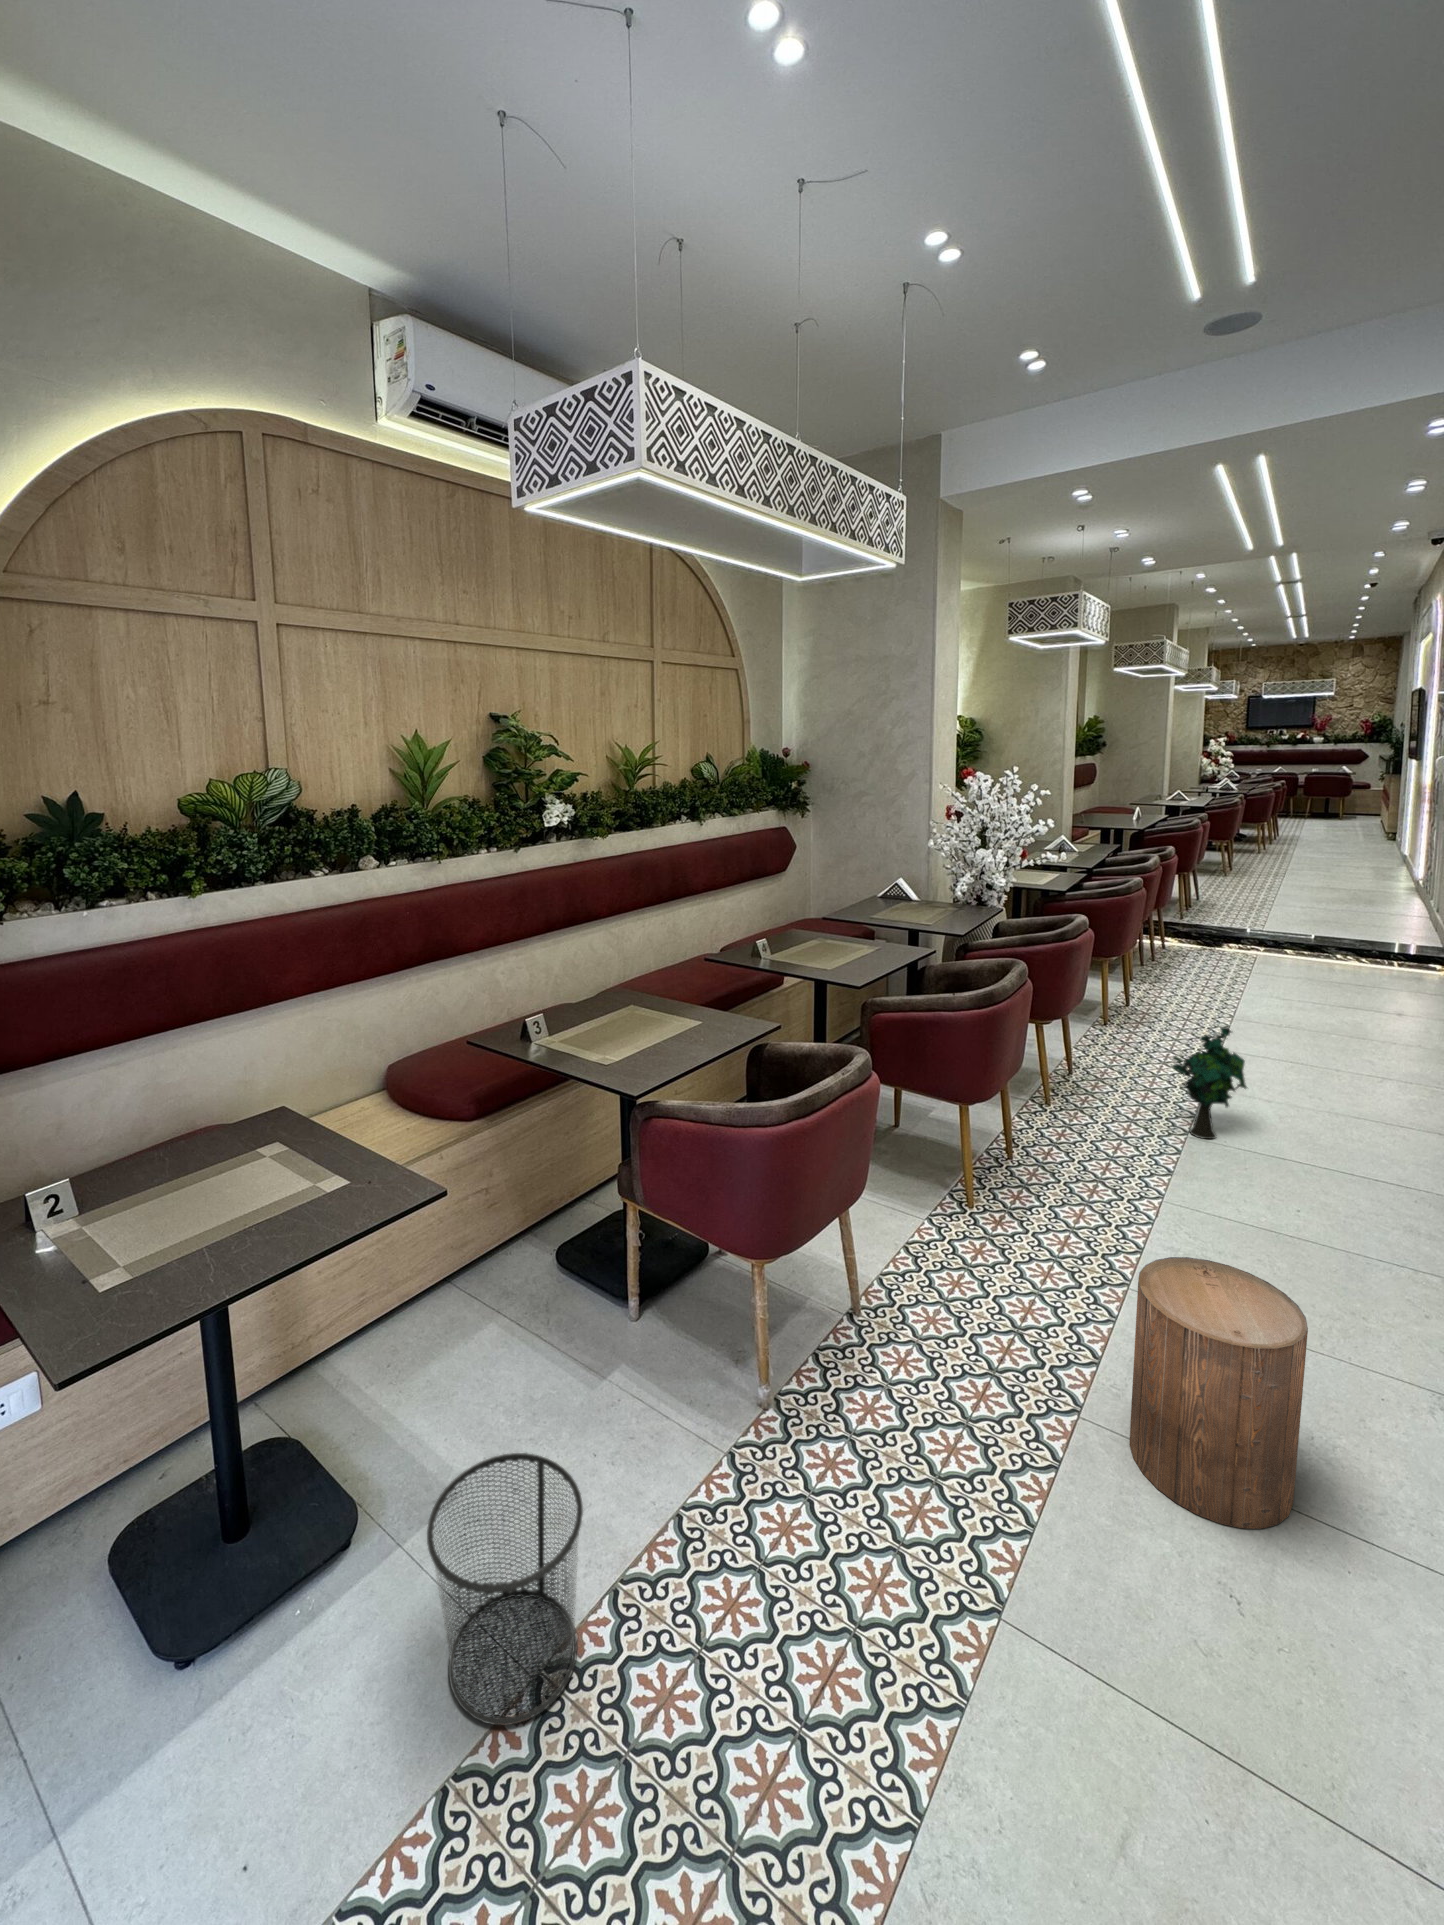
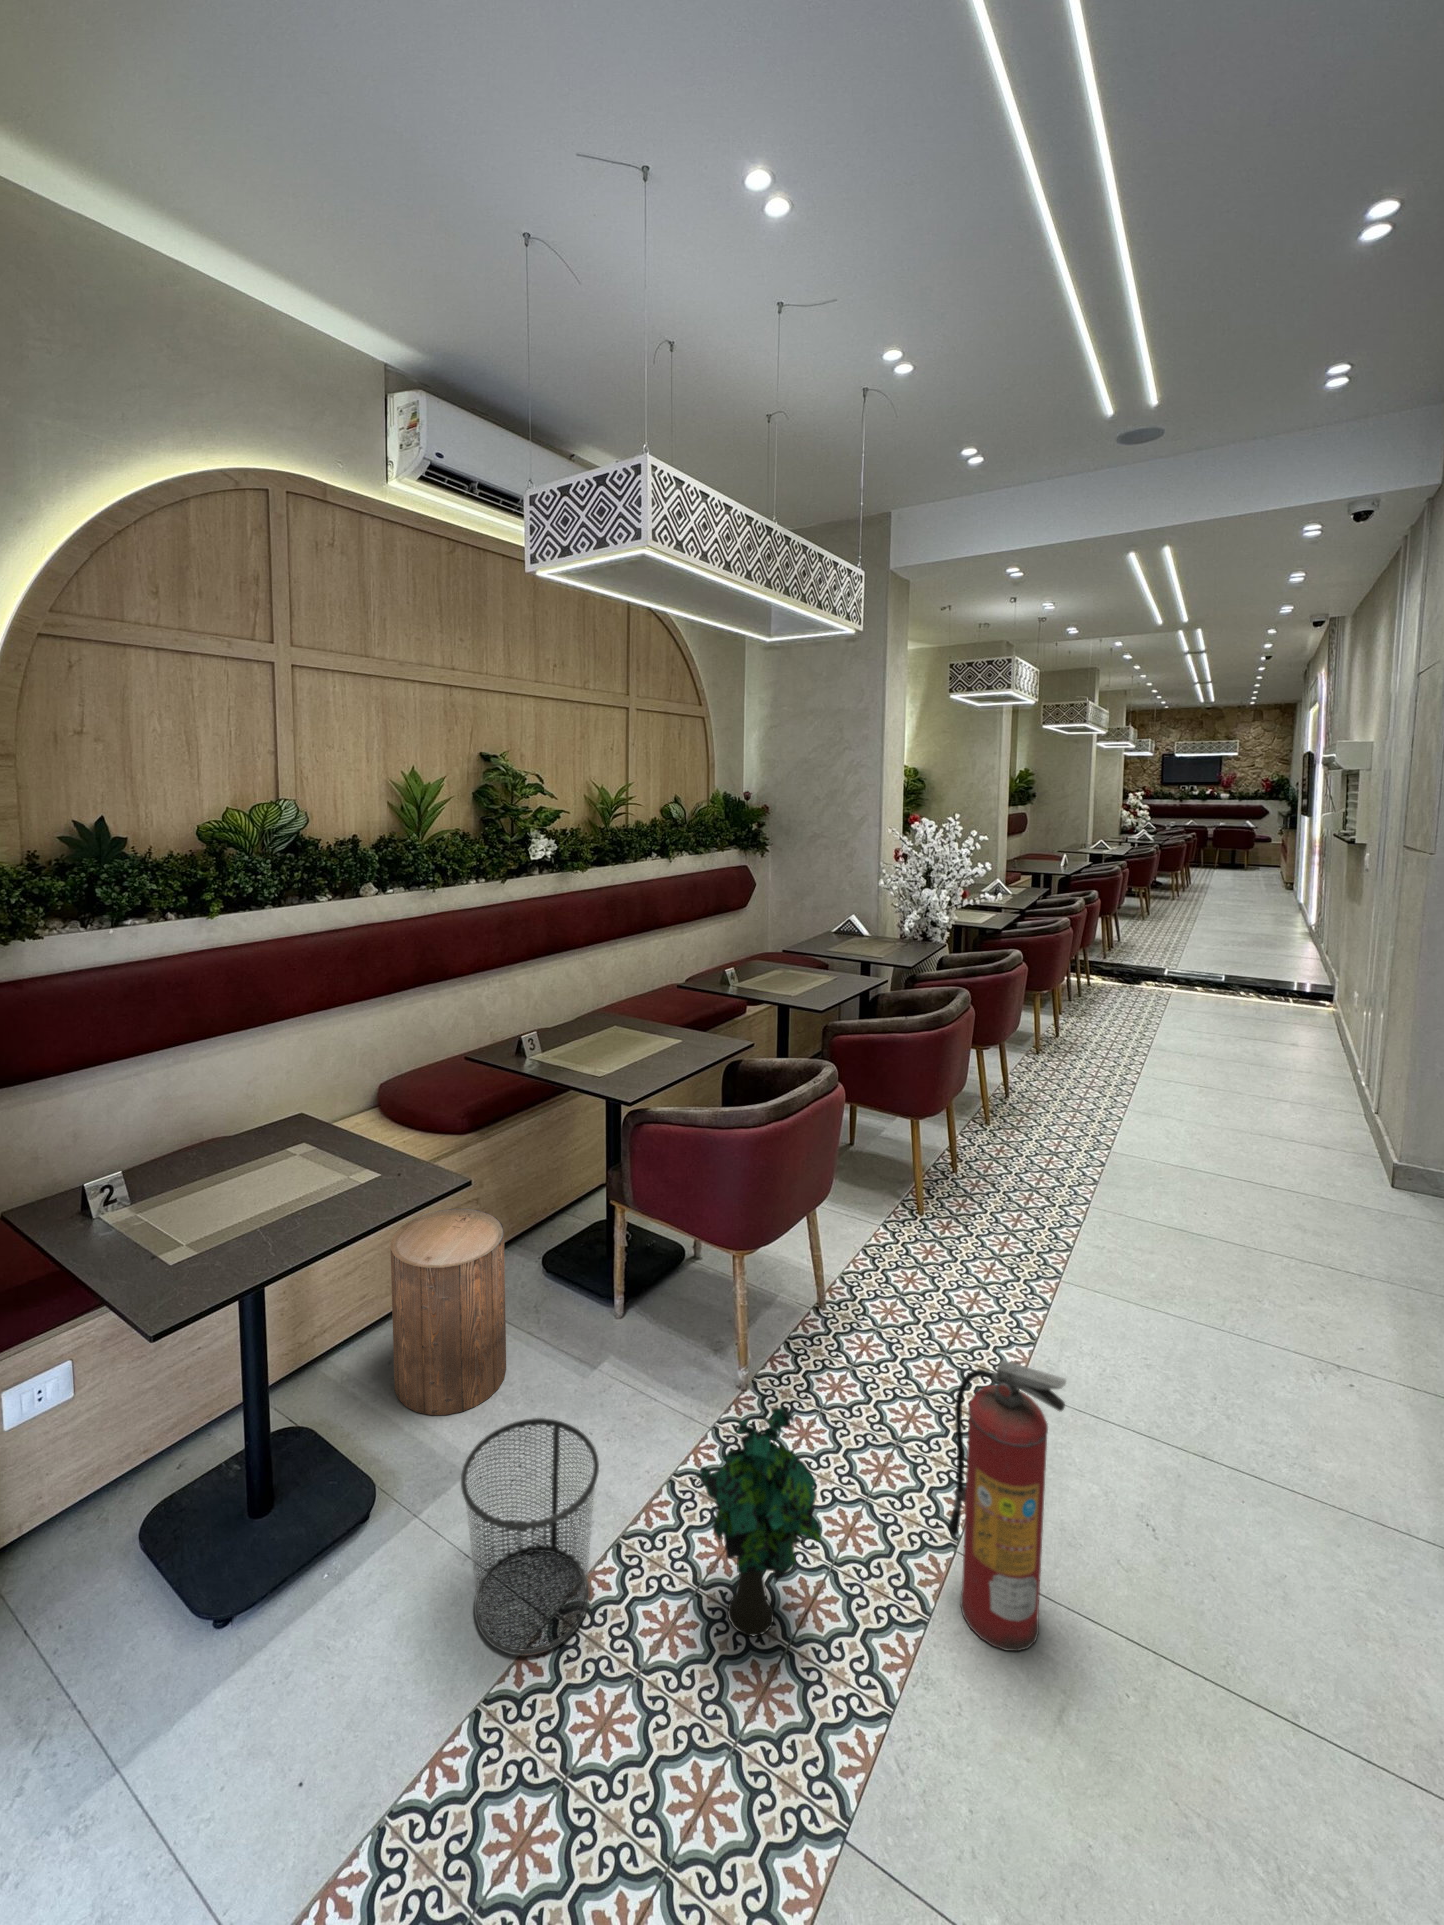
decorative plant: present [1172,1027,1247,1139] -> present [694,1406,822,1636]
stool: present [1129,1257,1308,1529] -> present [390,1209,506,1415]
fire extinguisher: none [990,1415,1133,1753] -> present [948,1360,1066,1651]

